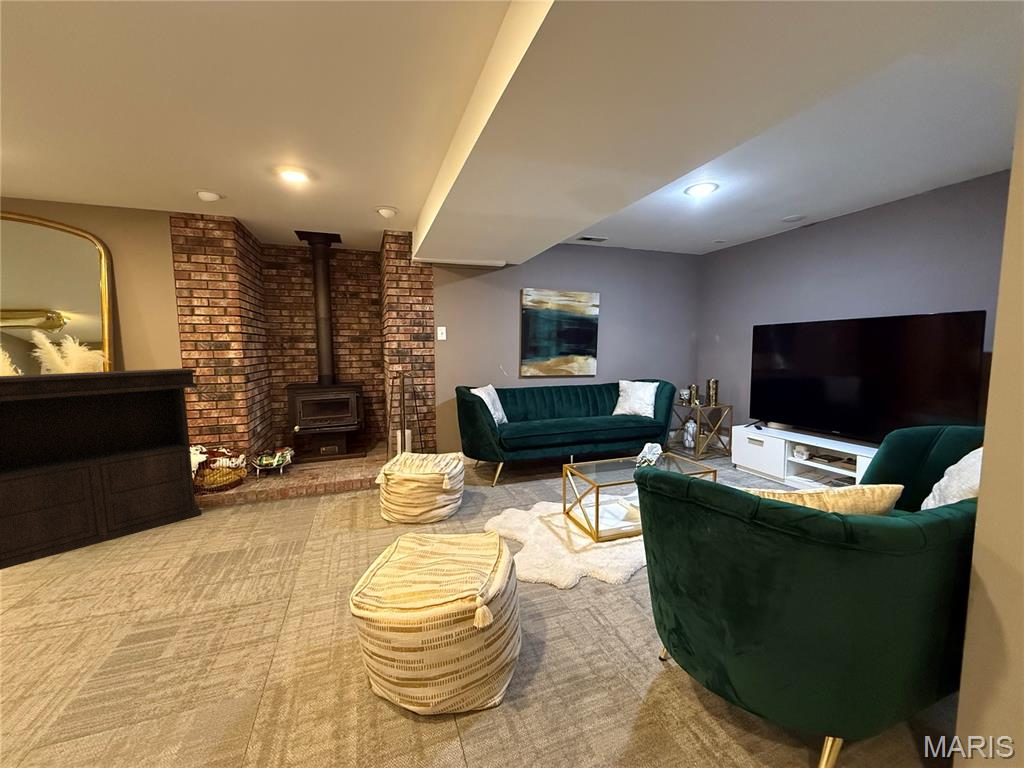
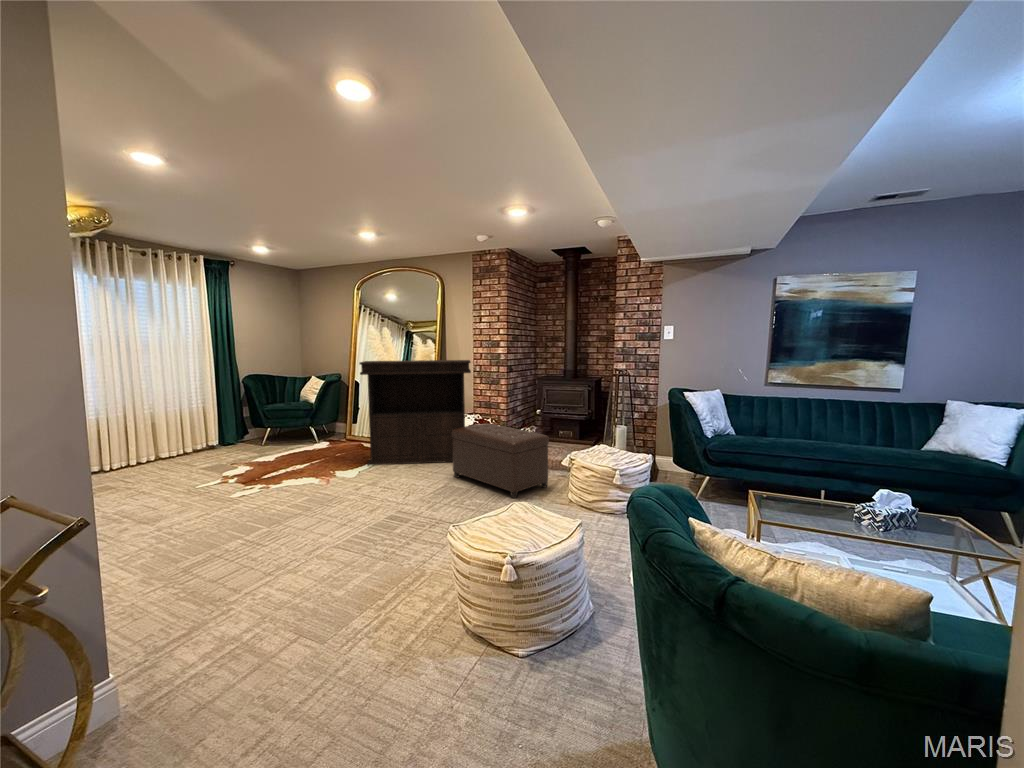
ottoman: none [185,455,352,545] -> present [452,424,549,498]

